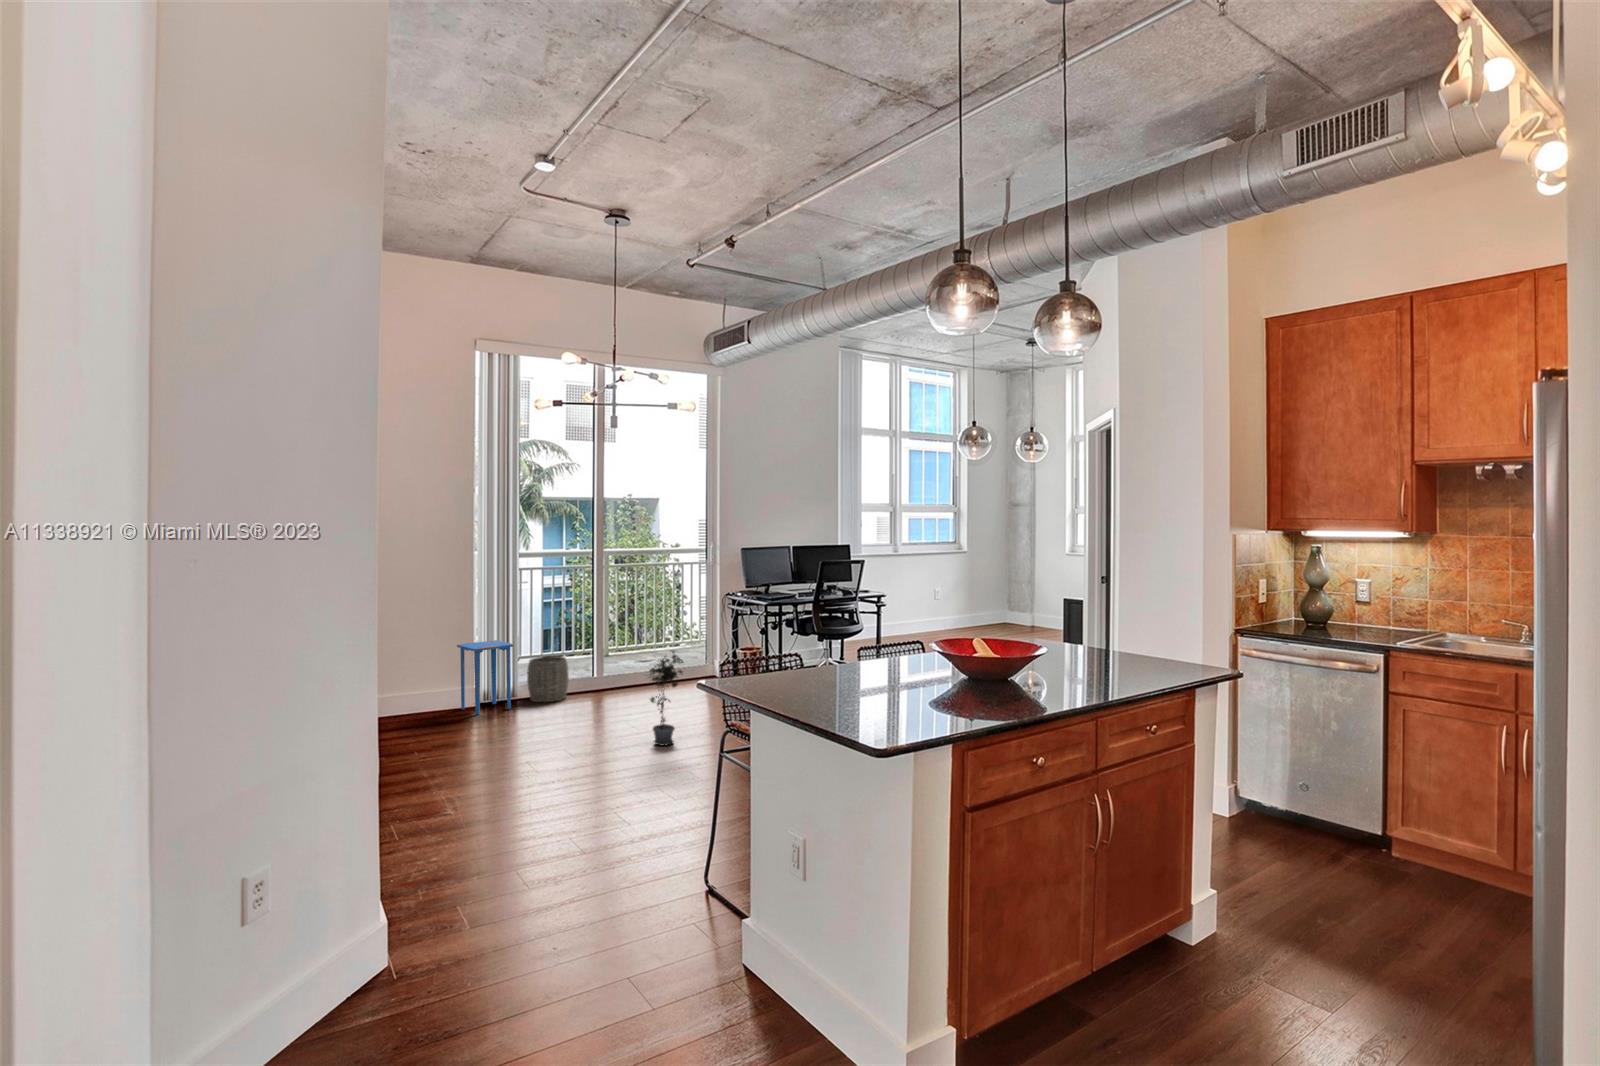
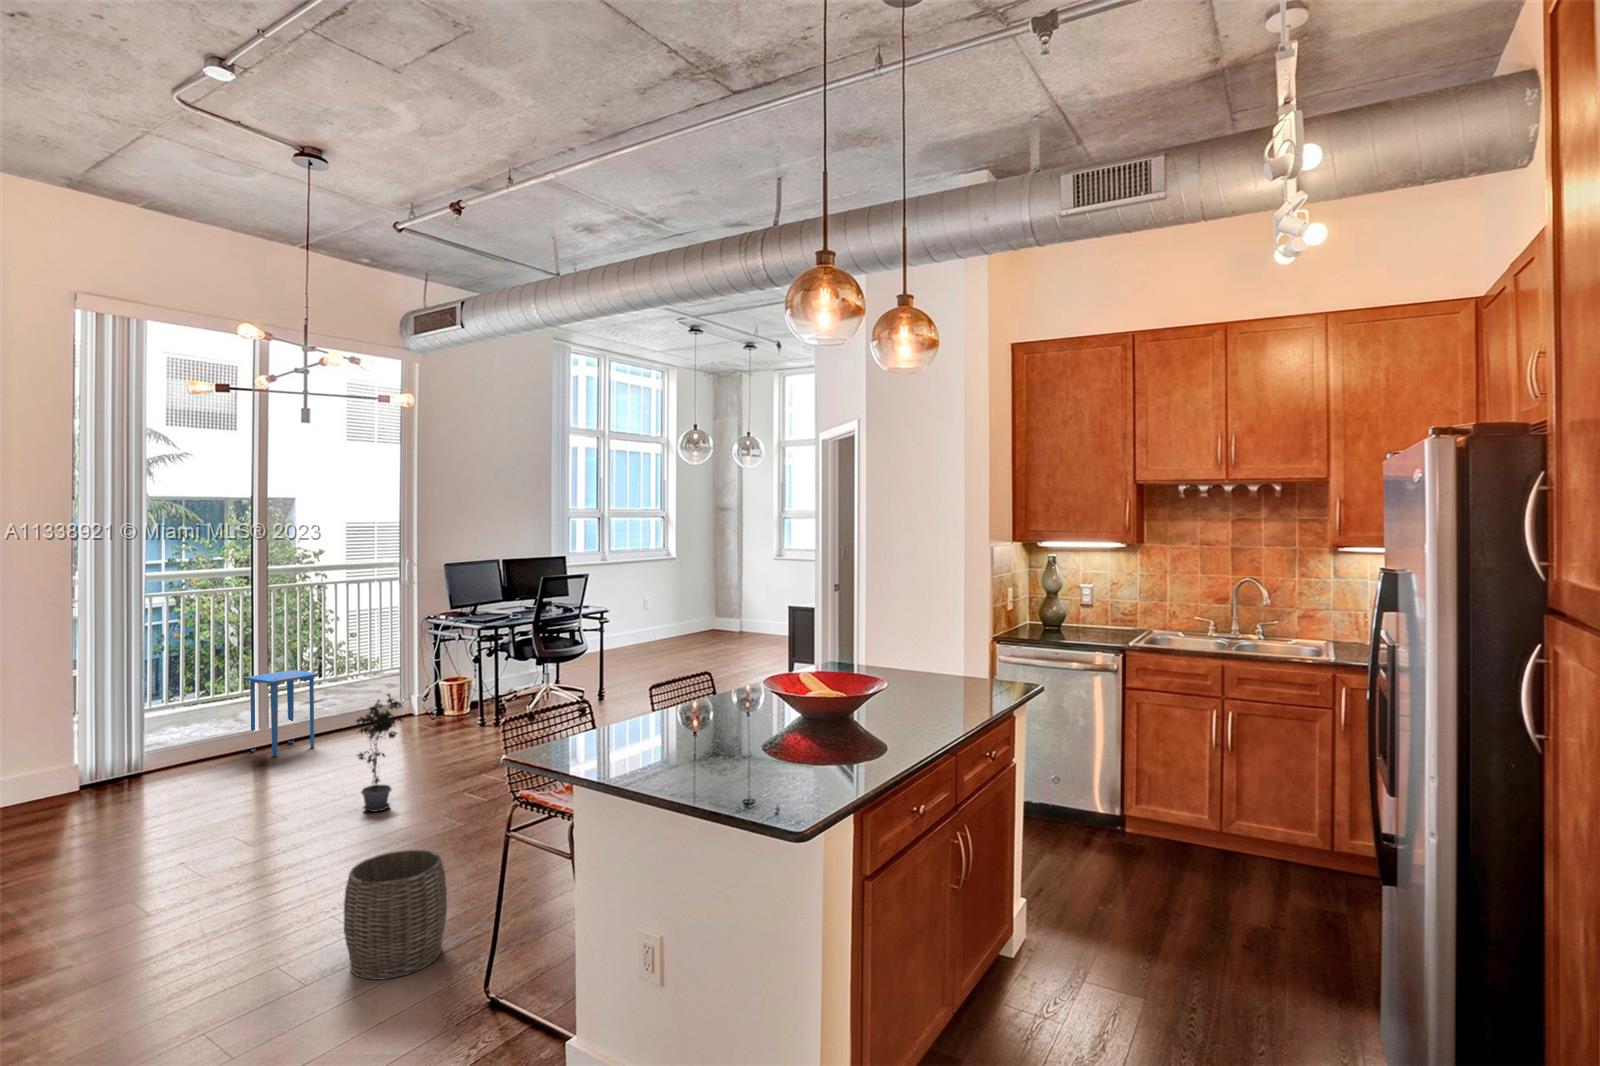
side table: present [457,640,514,715] -> present [245,670,318,756]
woven basket: present [527,656,569,702] -> present [344,850,447,980]

